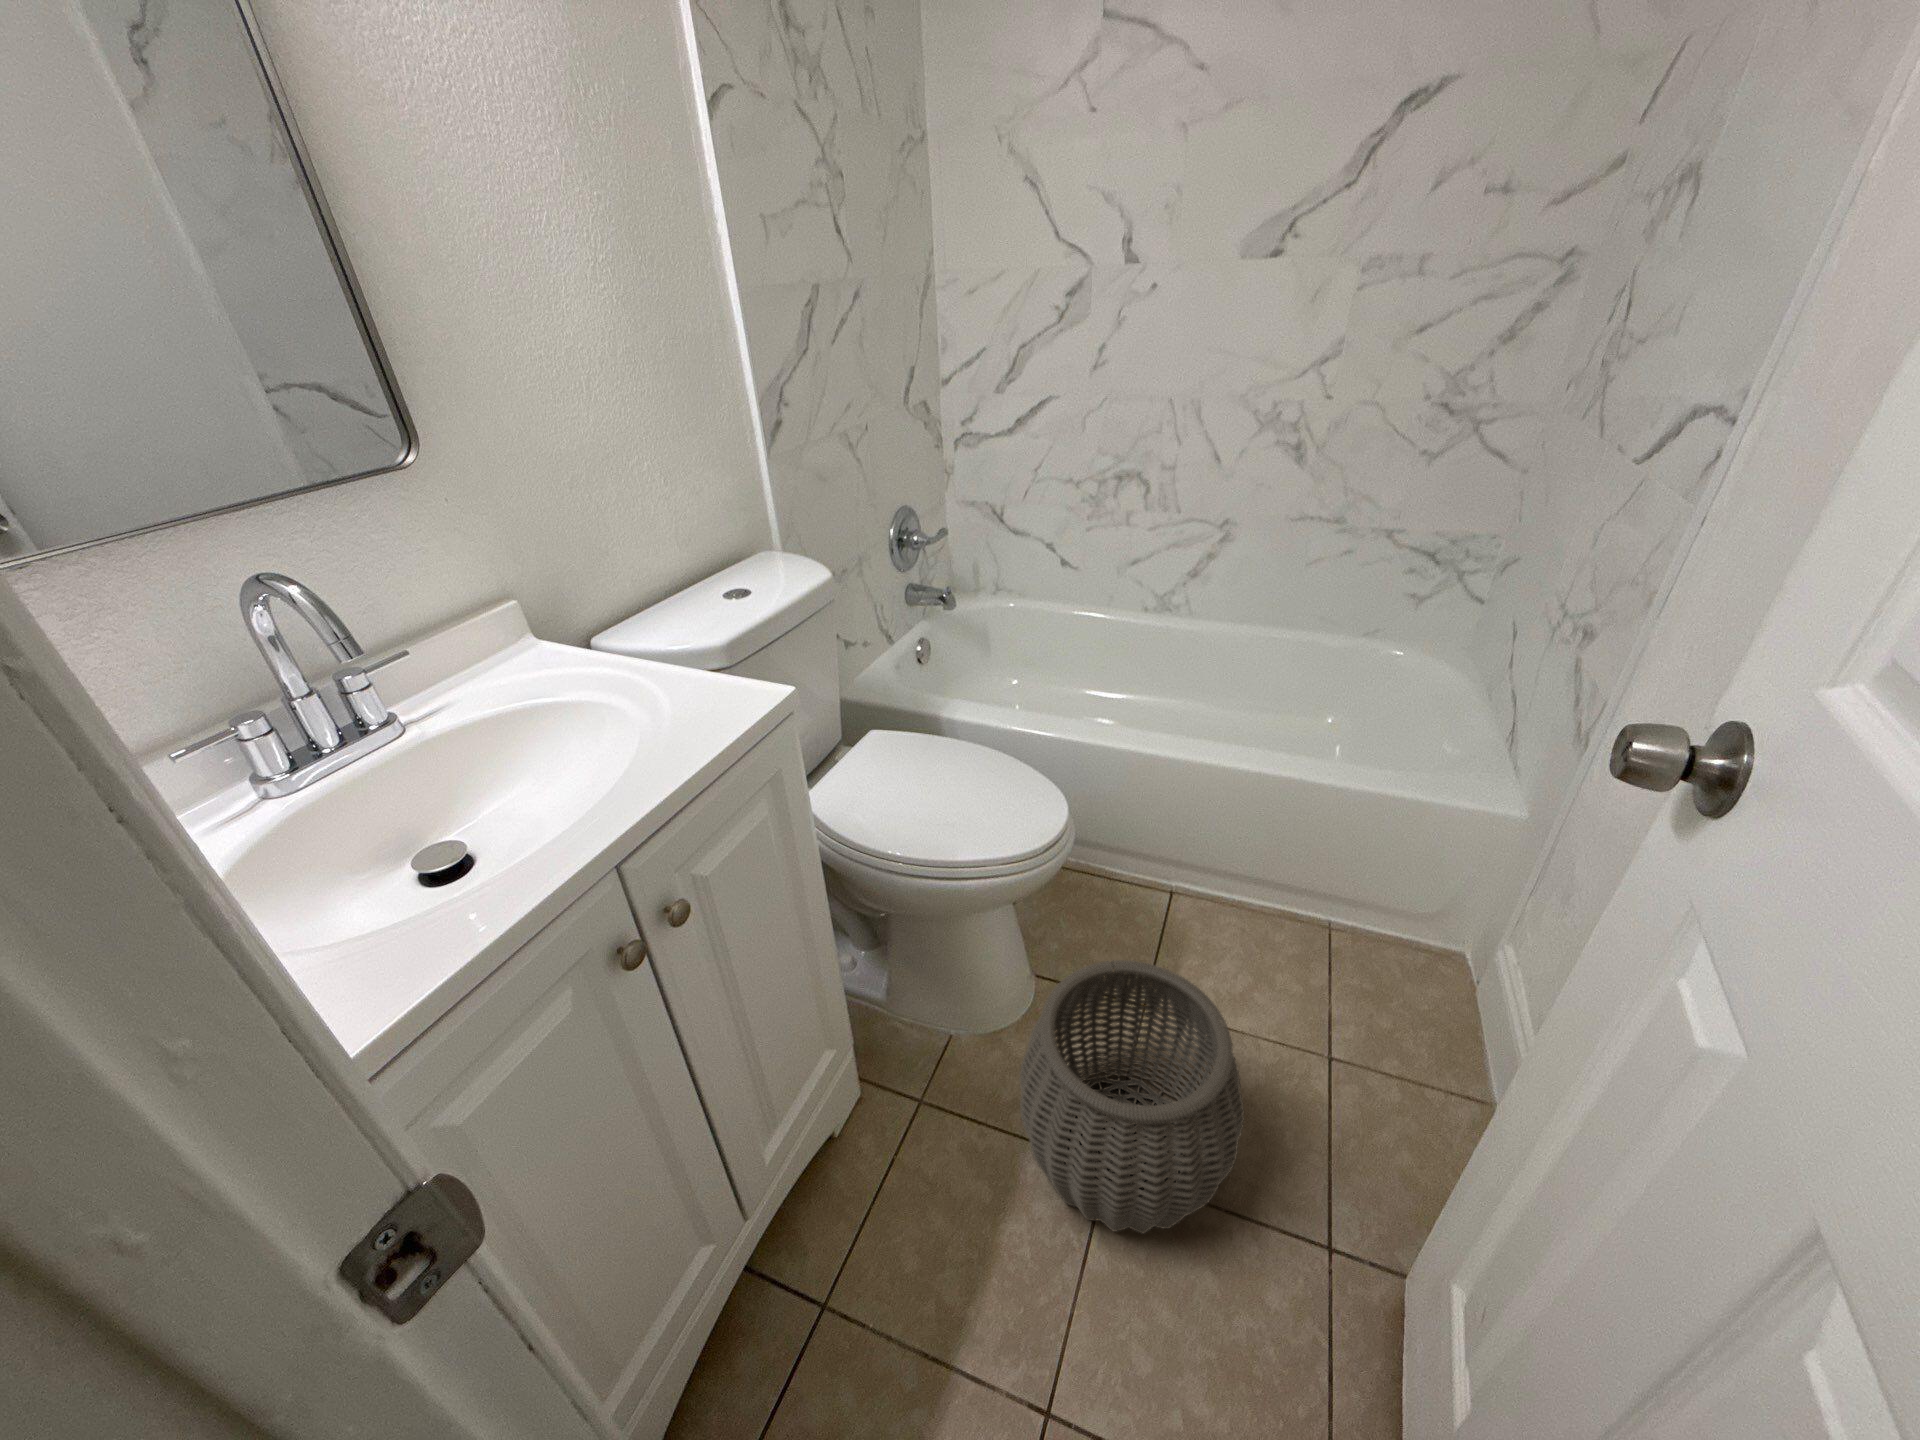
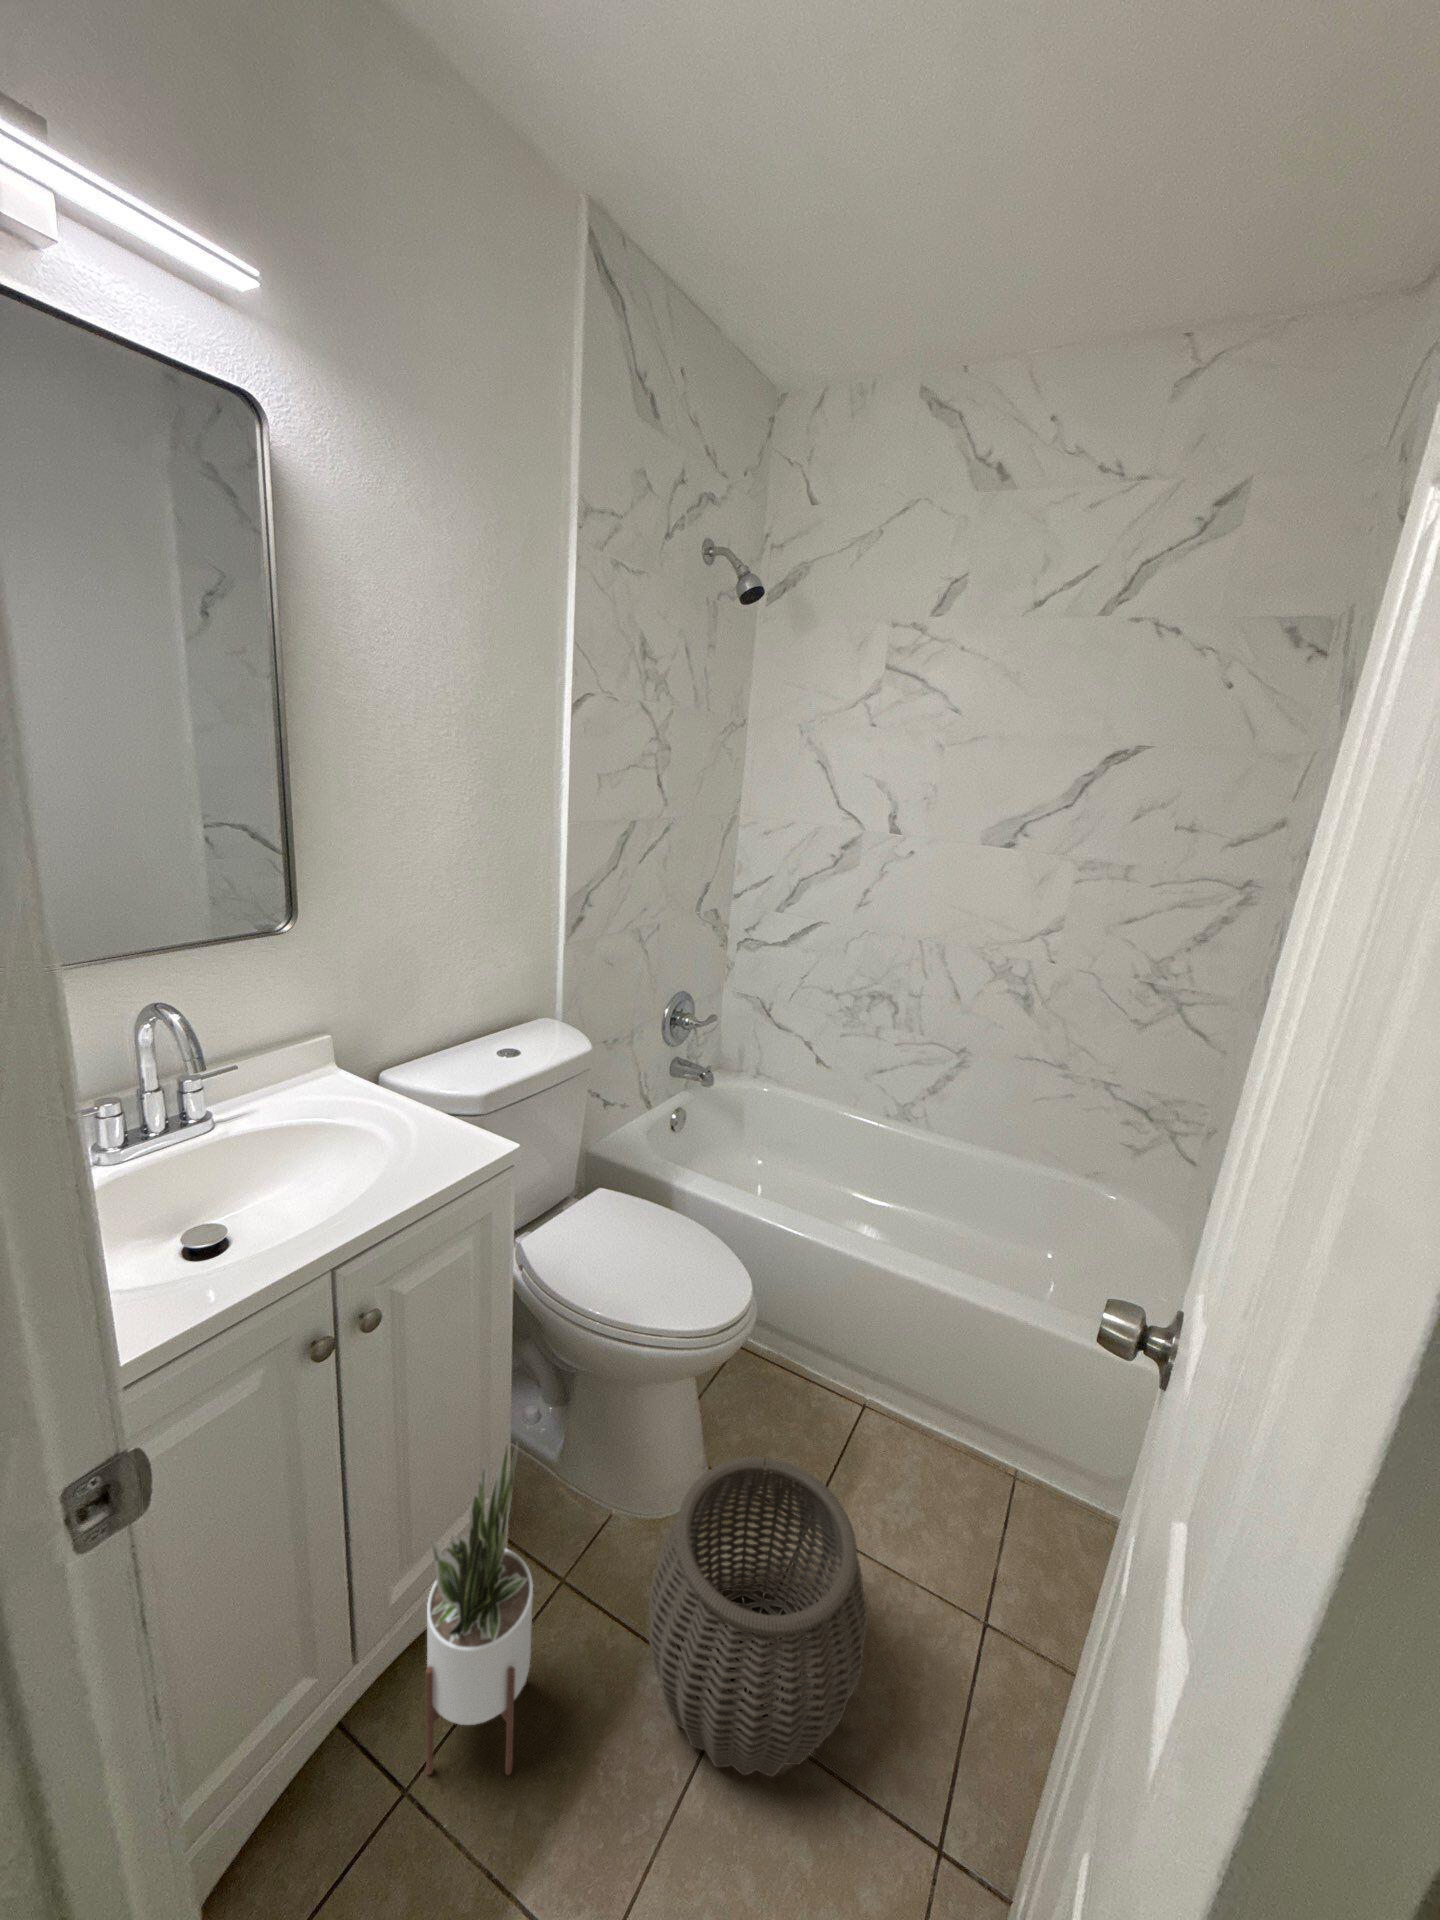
potted plant: none [807,999,921,1296] -> present [425,1442,533,1775]

